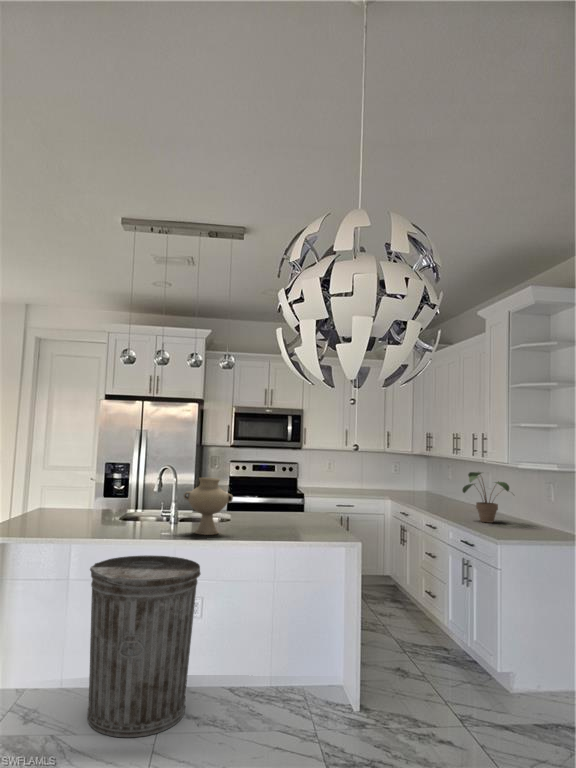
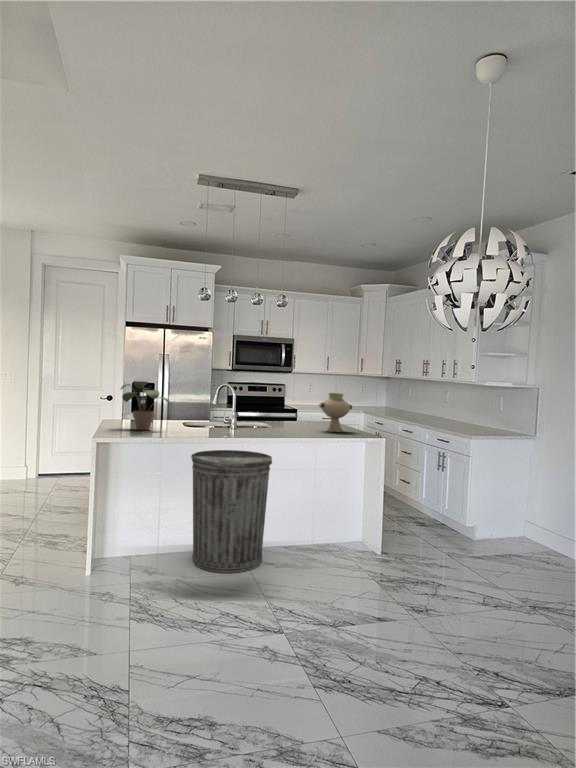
potted plant: present [462,472,509,523] -> present [121,381,170,430]
vase: present [184,478,233,535] -> present [319,393,352,432]

